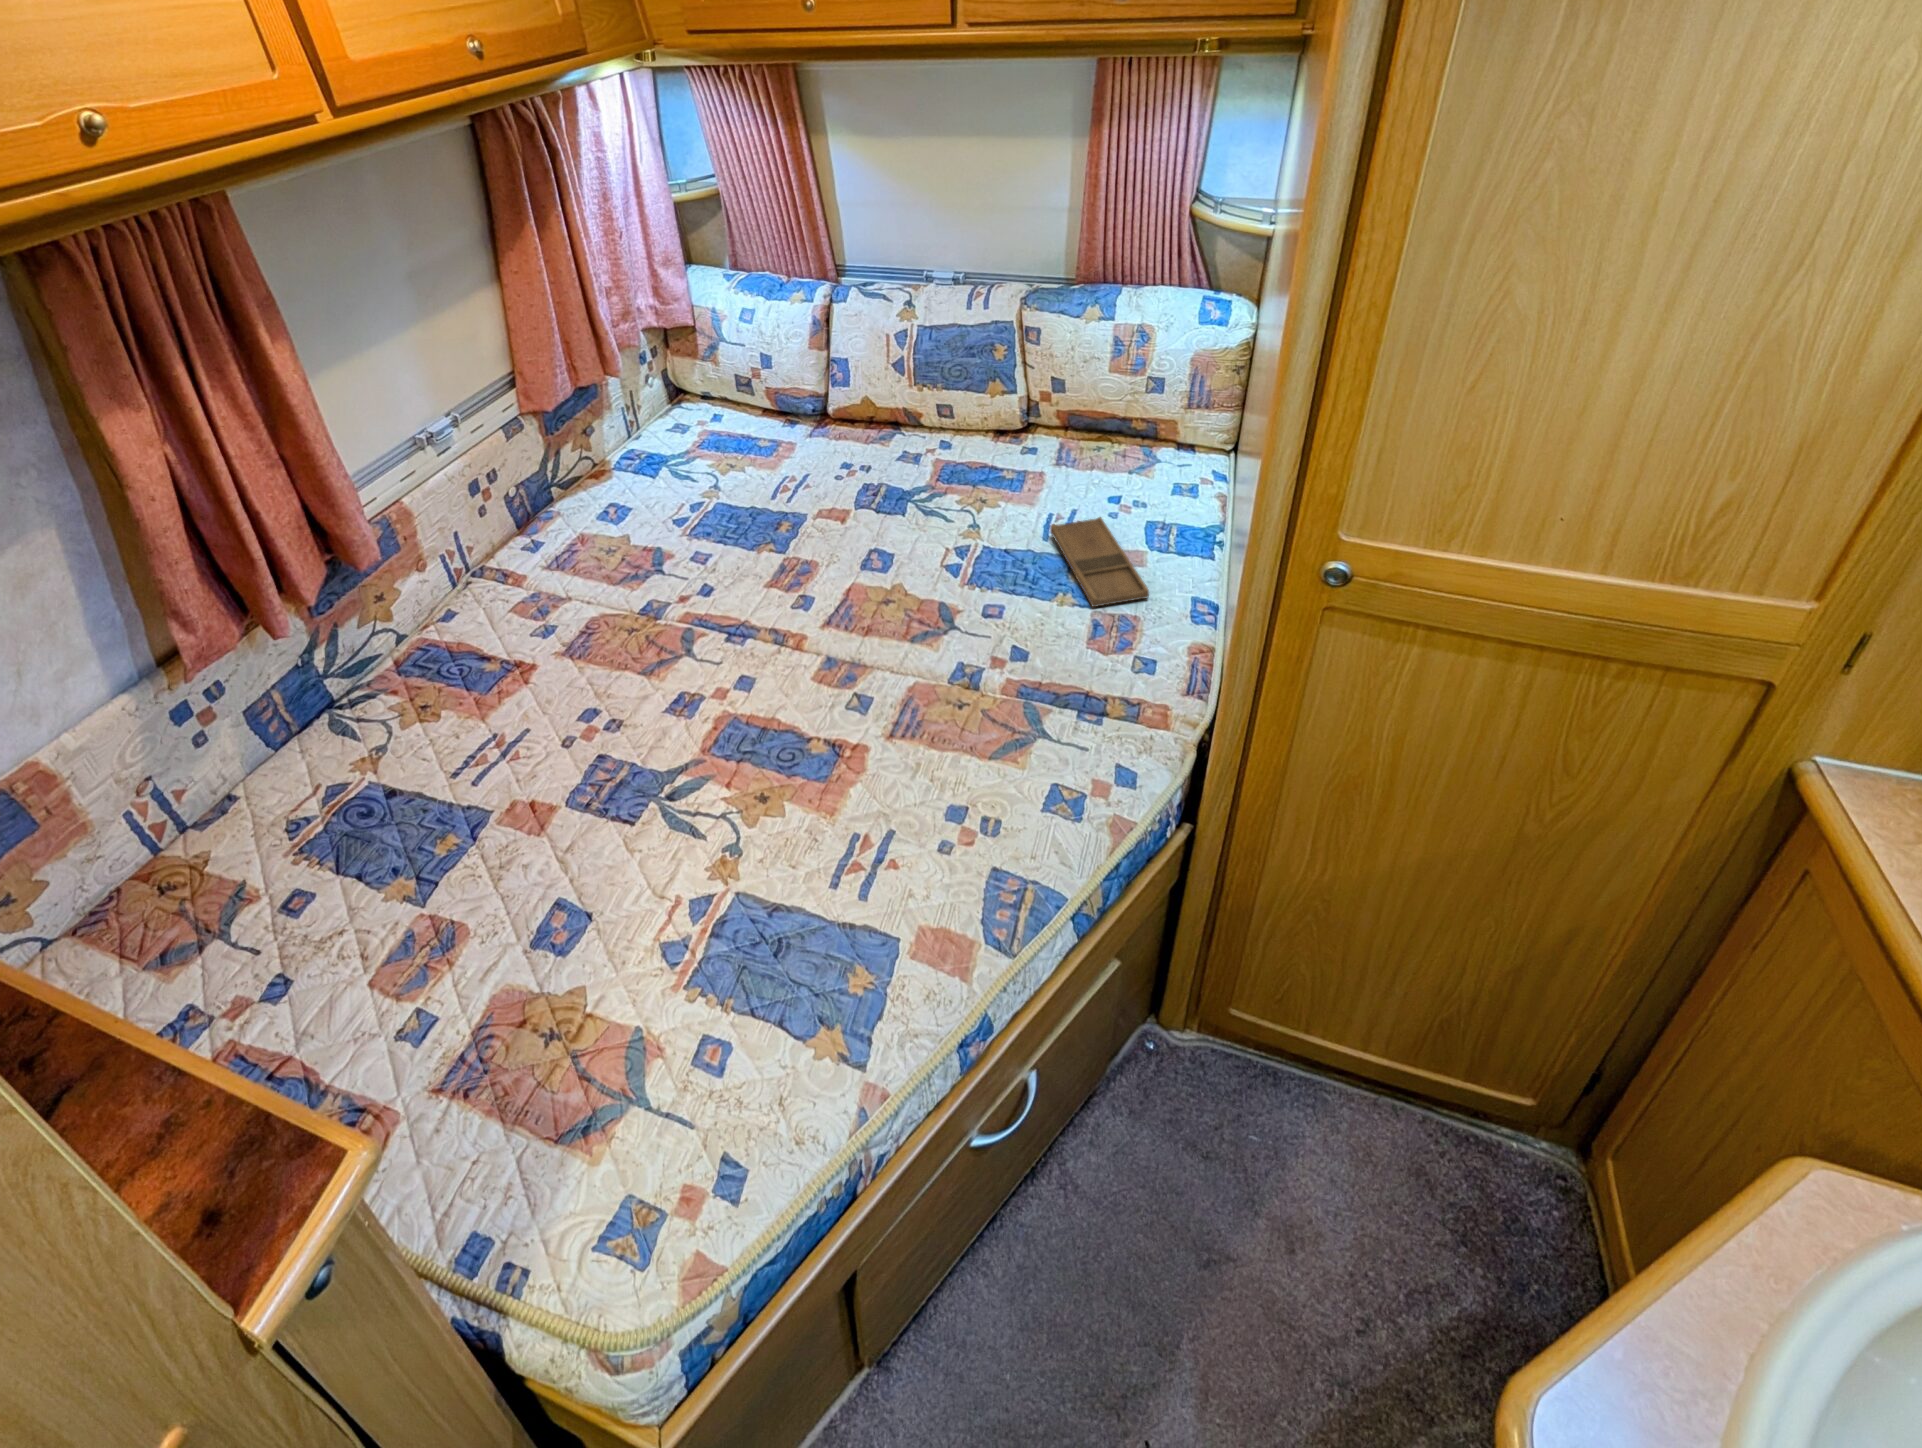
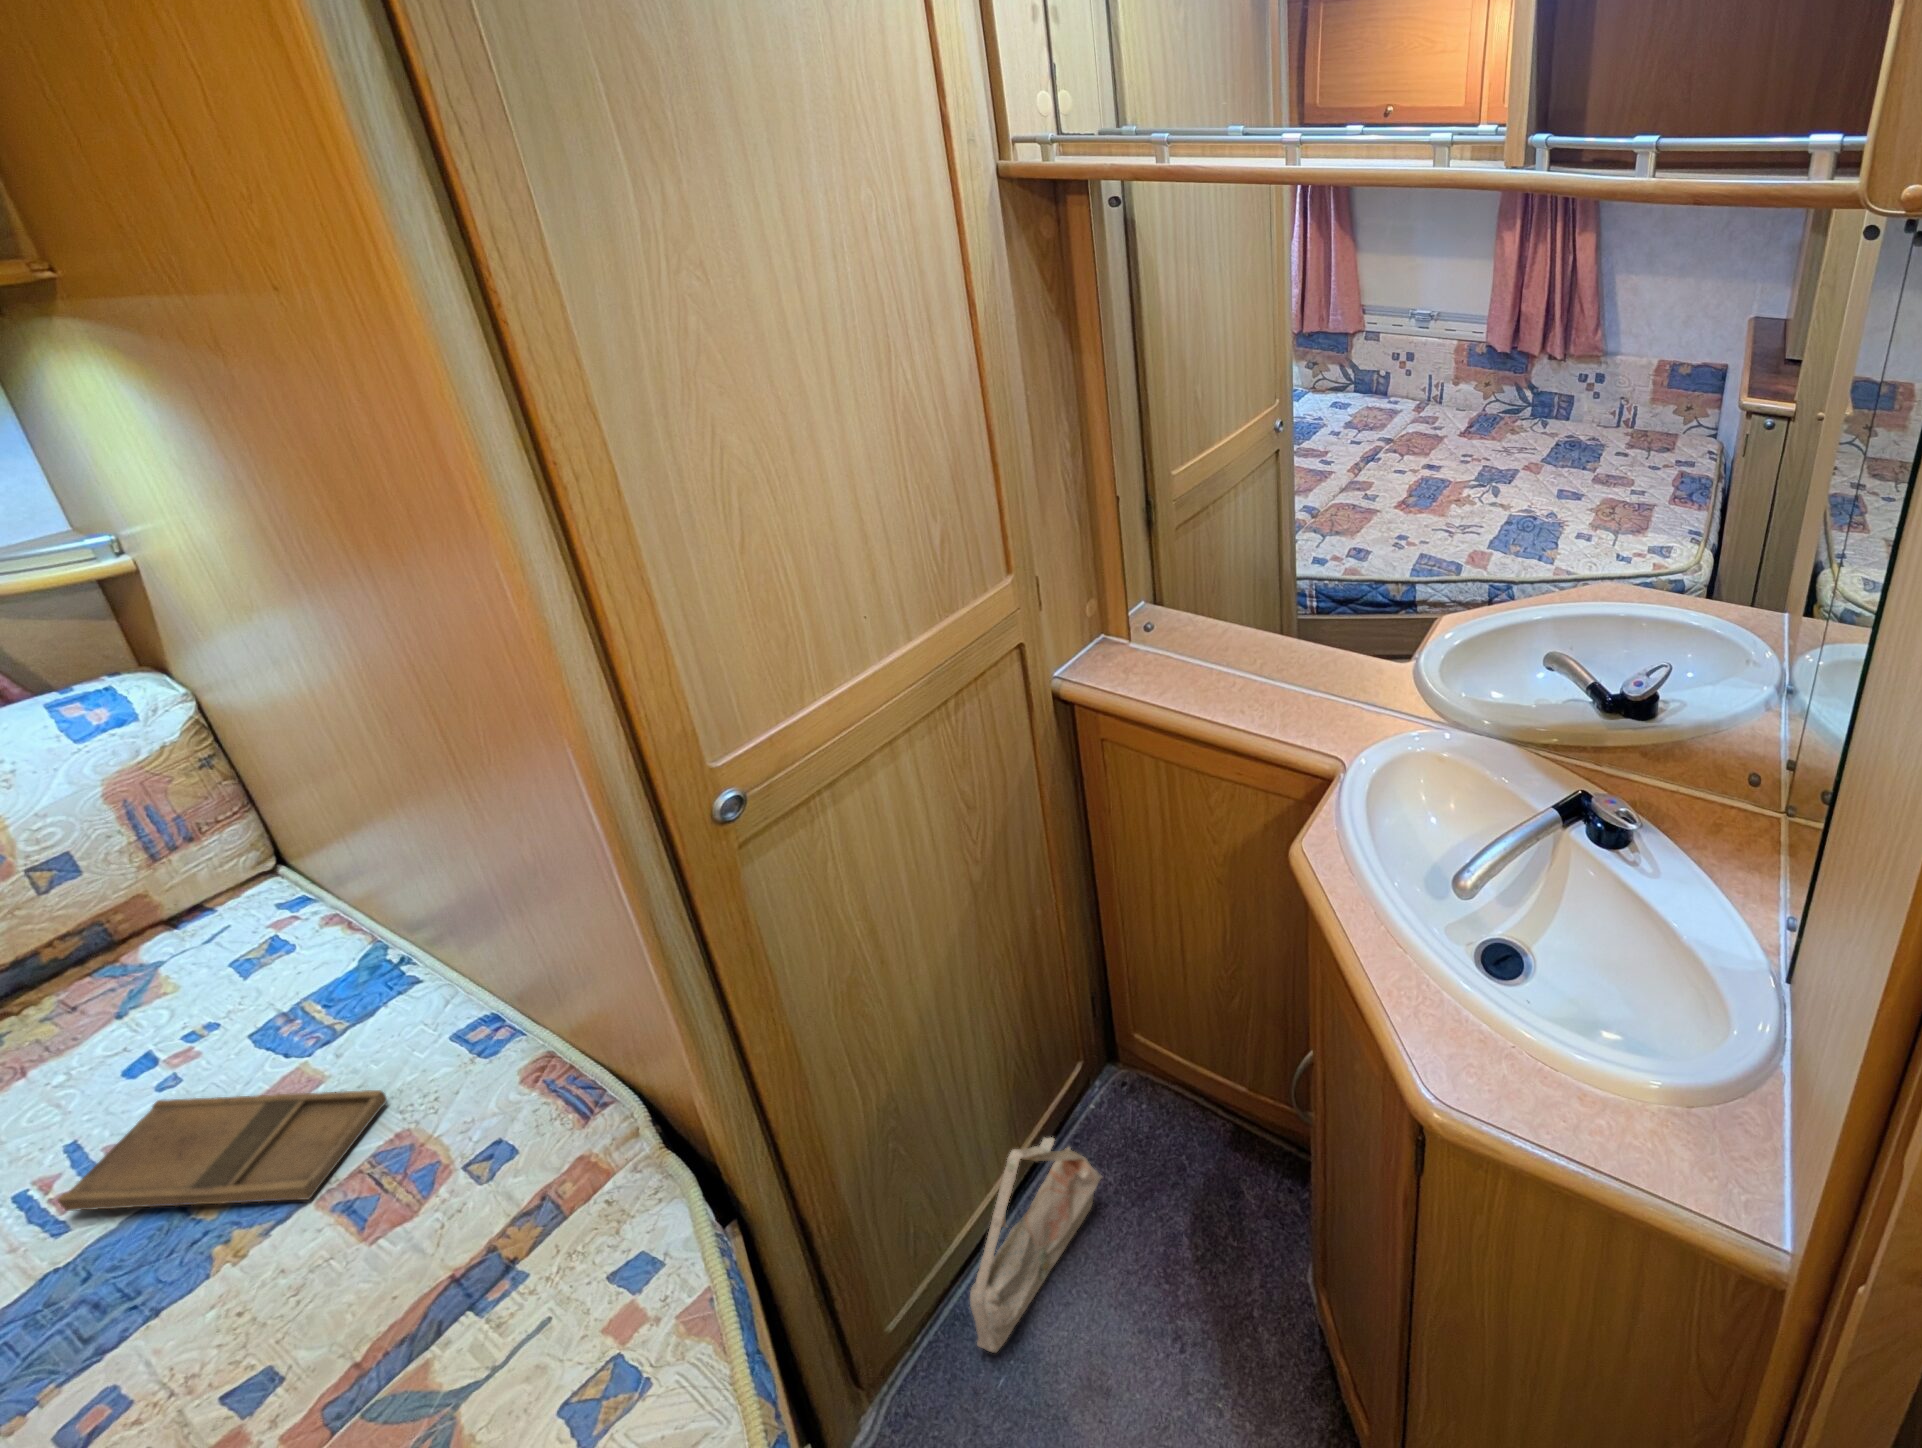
bag: none [1268,1039,1452,1176] -> present [970,1138,1102,1353]

